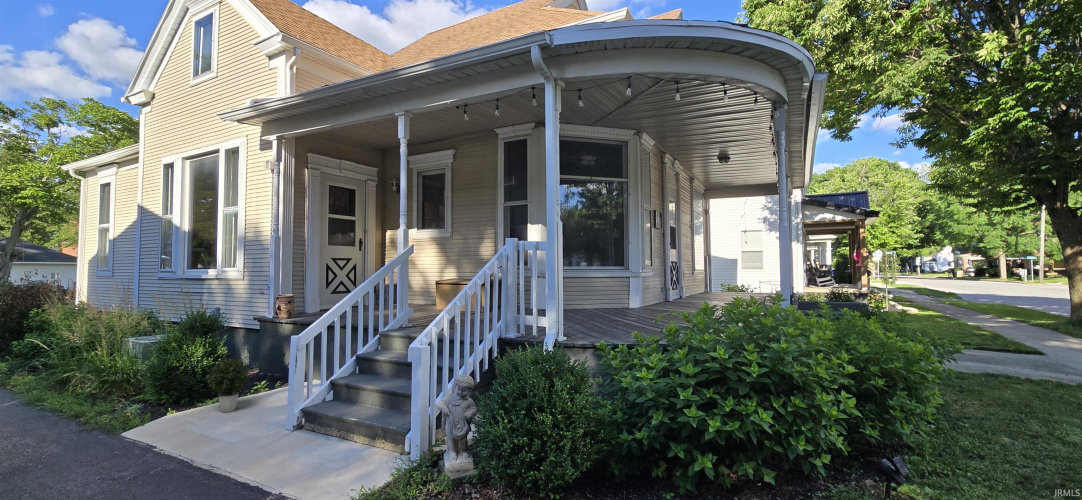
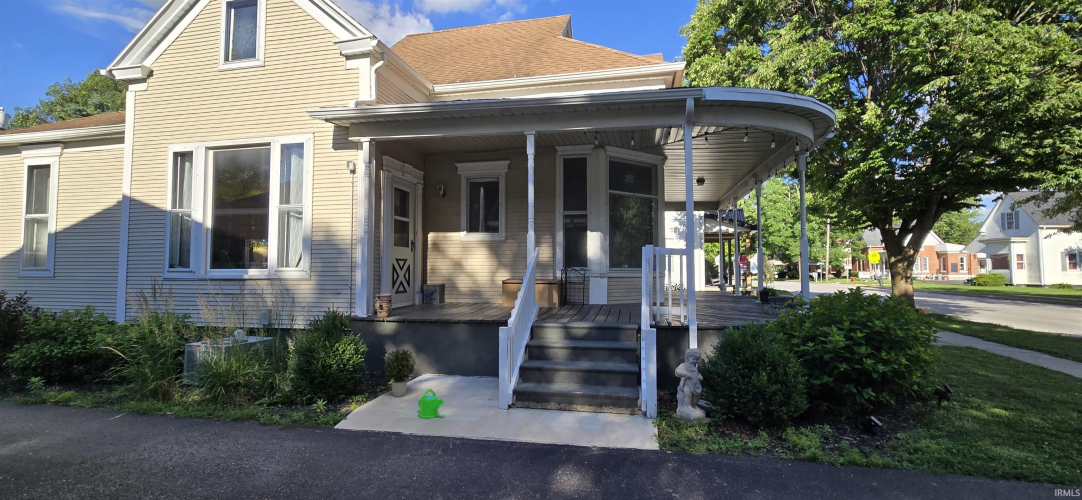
watering can: none [186,409,216,444] -> present [418,389,444,418]

